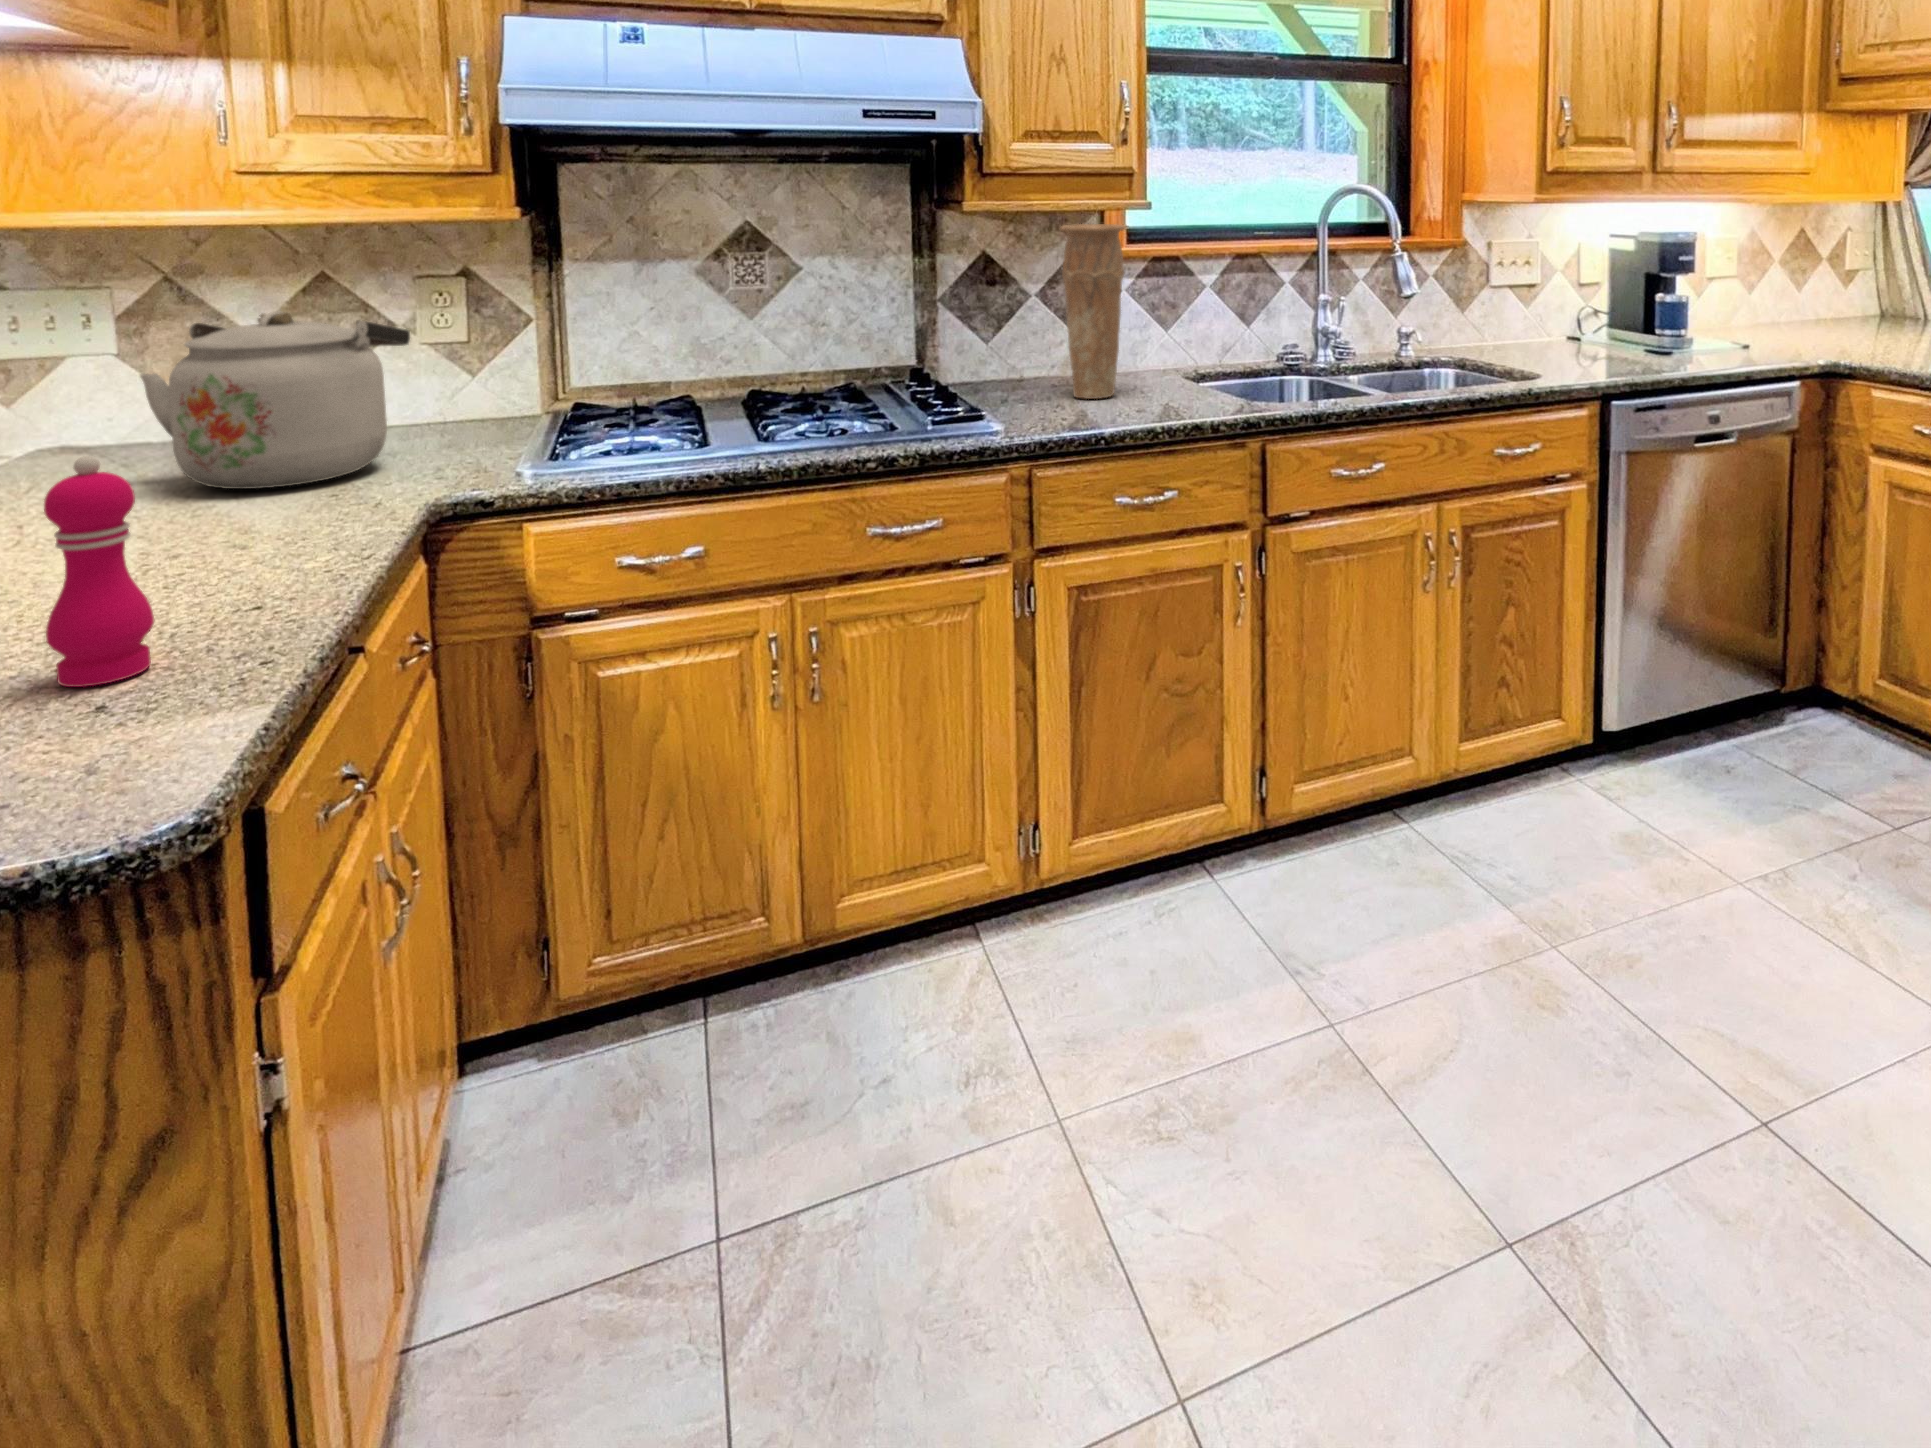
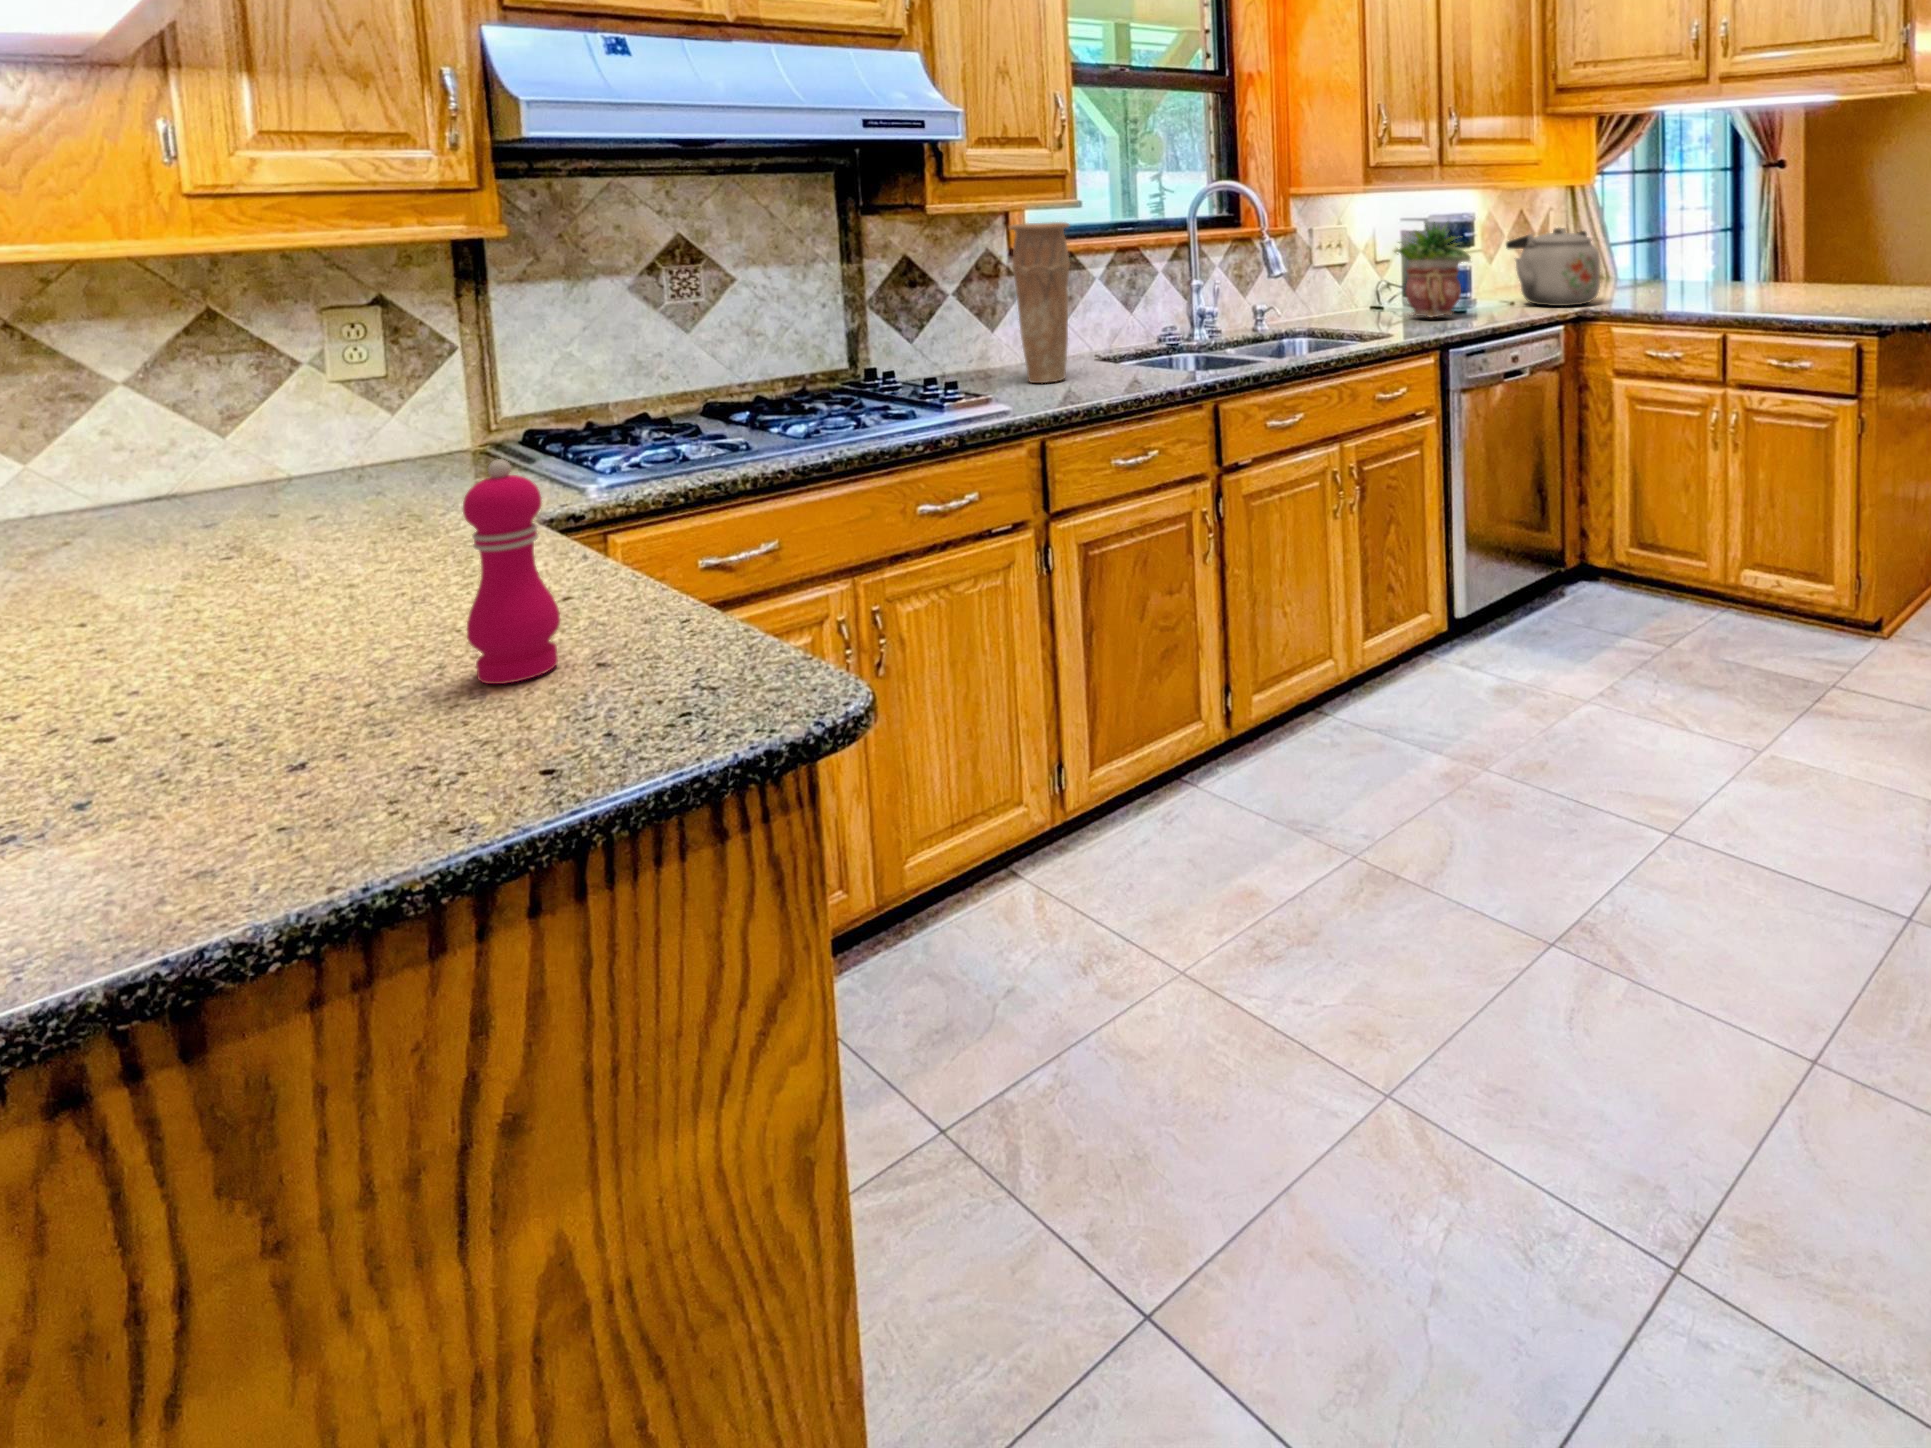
potted plant: none [1576,236,1676,357] -> present [1394,222,1471,318]
kettle: present [140,311,410,489] -> present [1506,228,1600,306]

